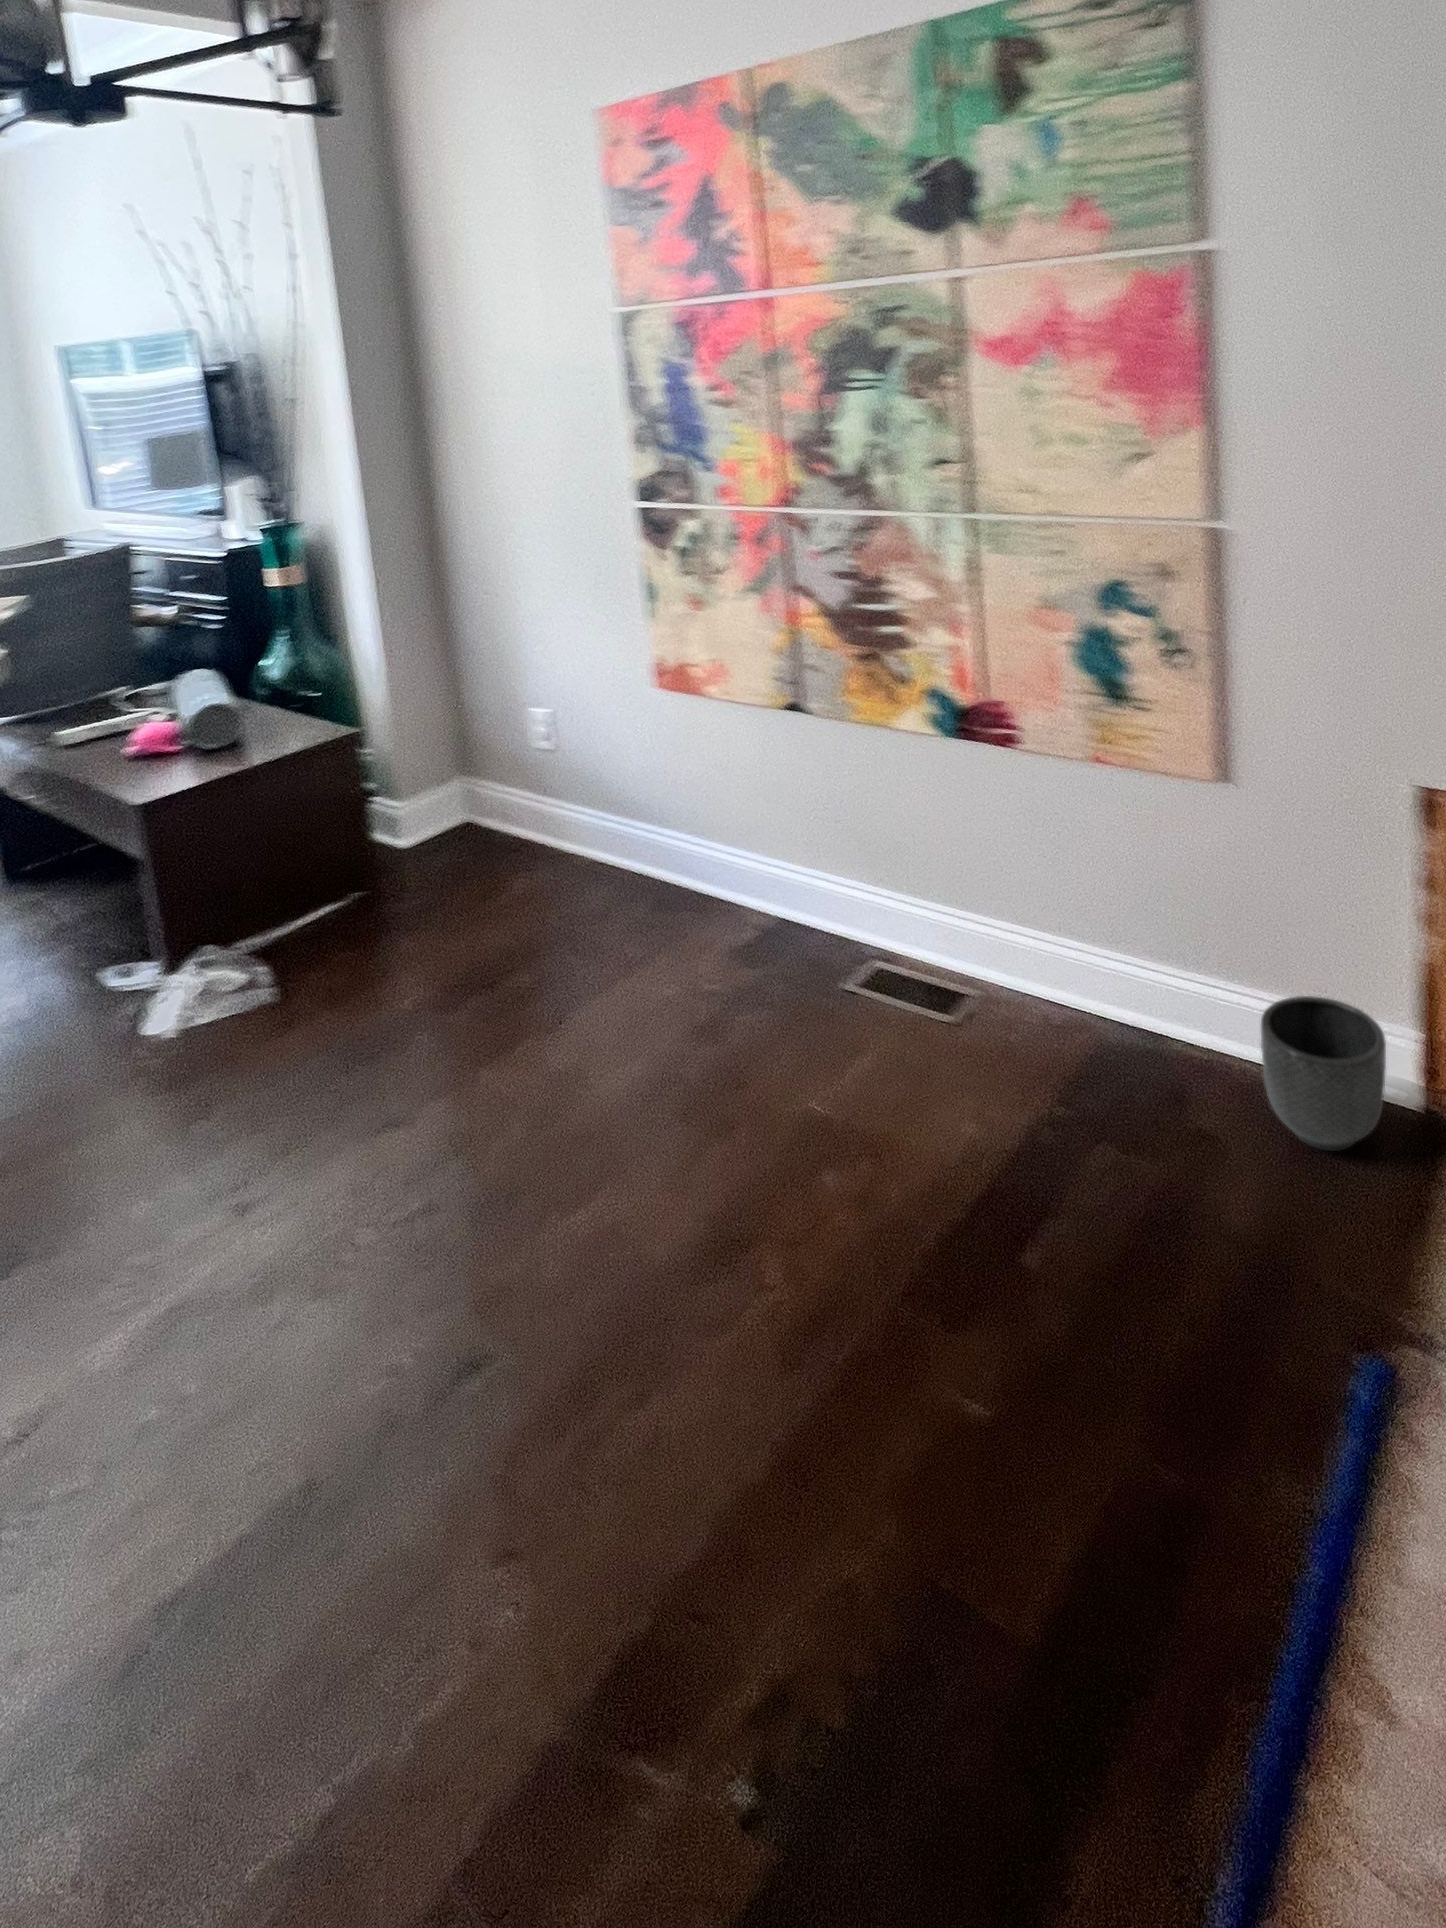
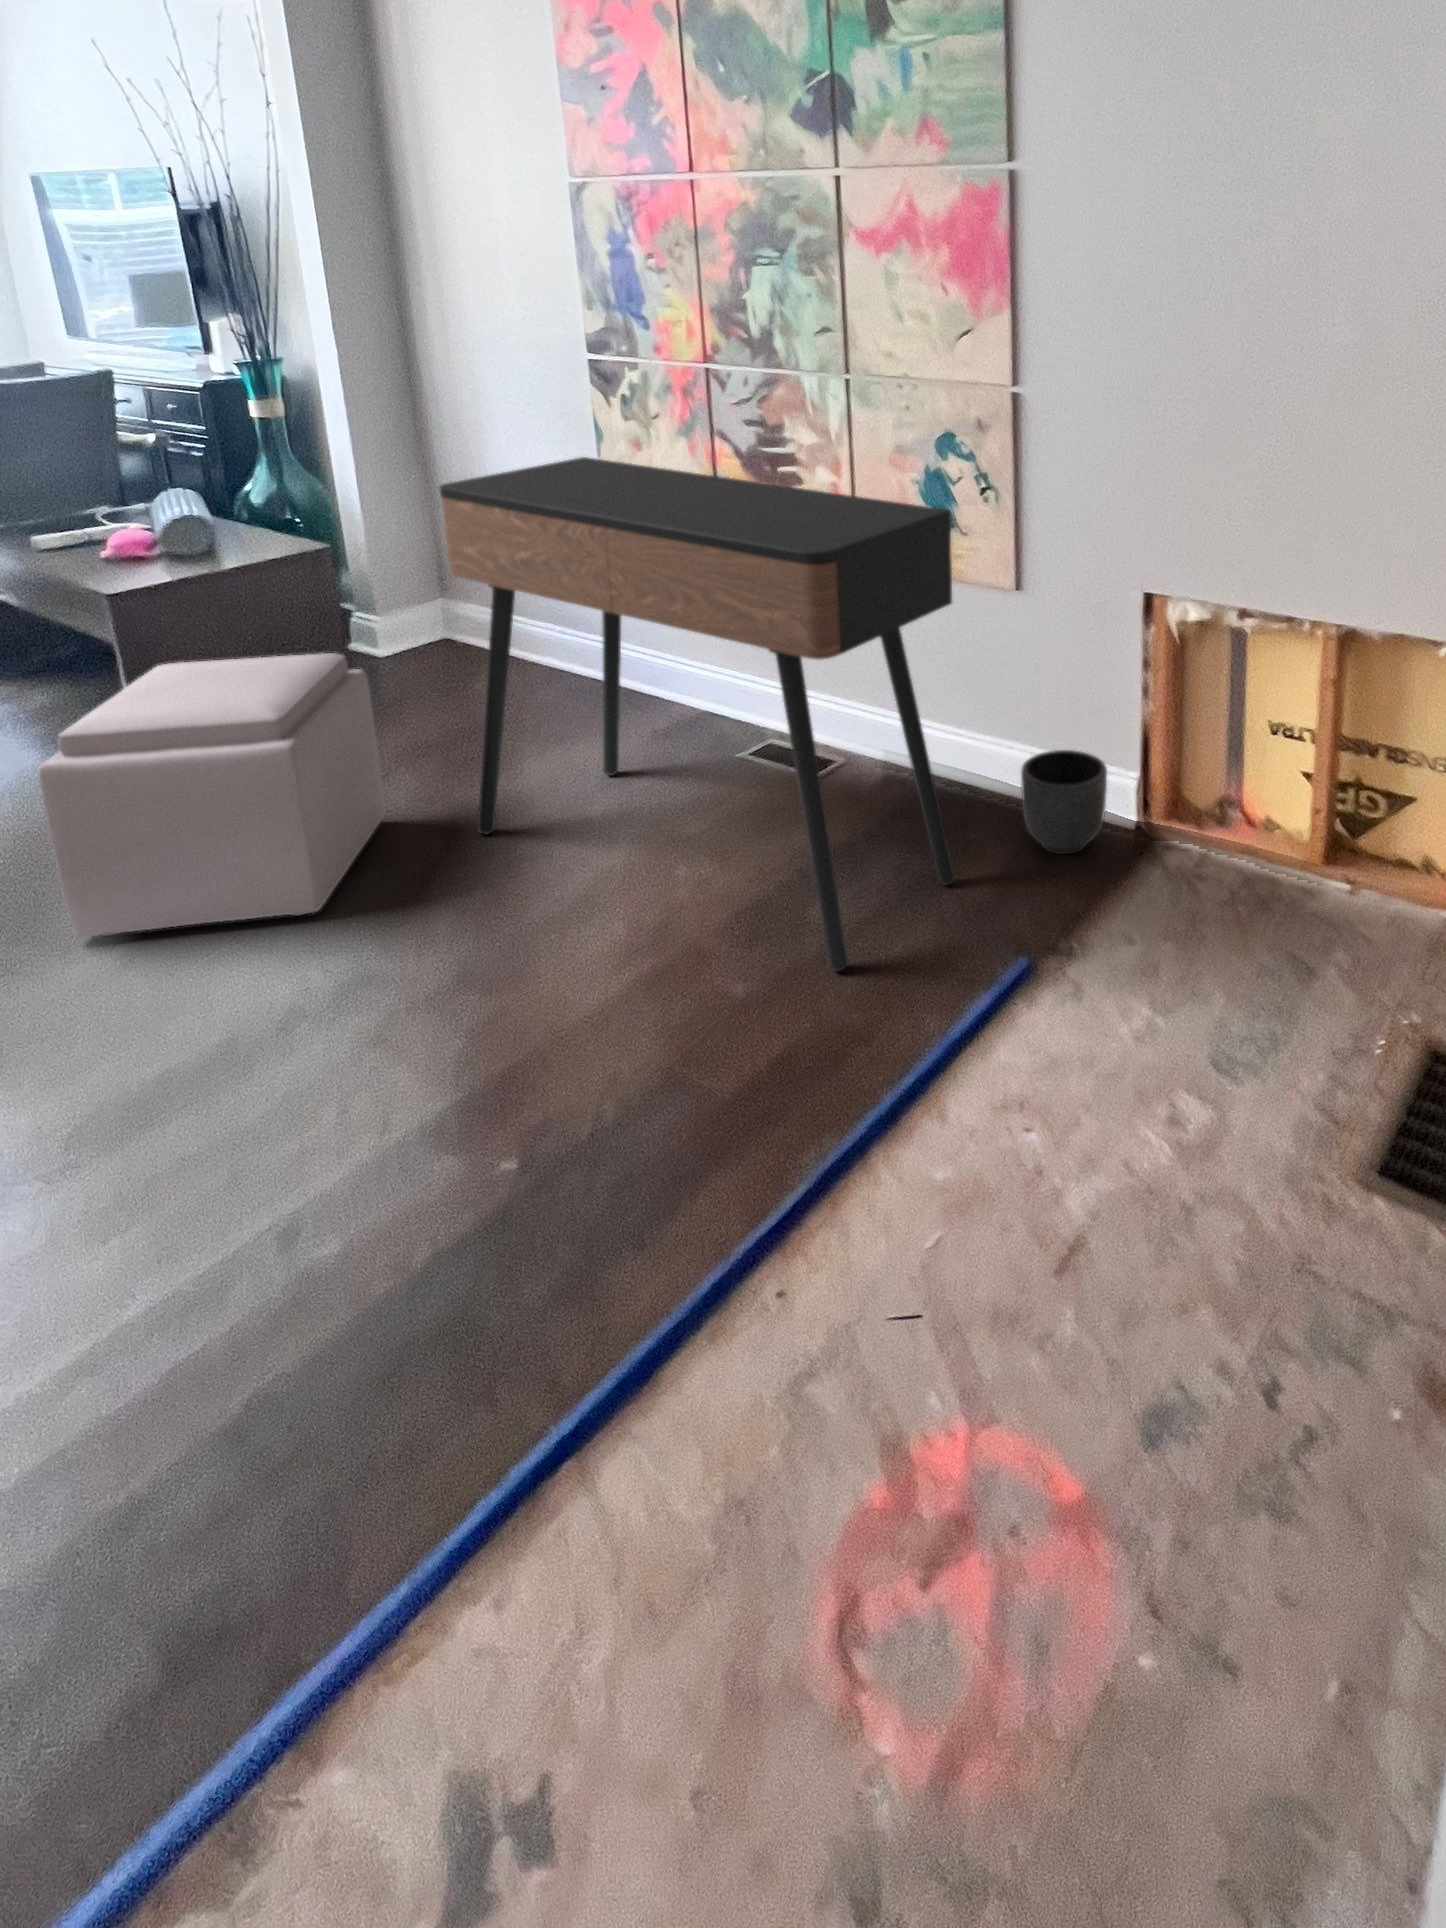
console table: none [518,630,1205,1378] -> present [439,457,955,971]
ottoman: none [68,890,447,1293] -> present [38,653,386,937]

